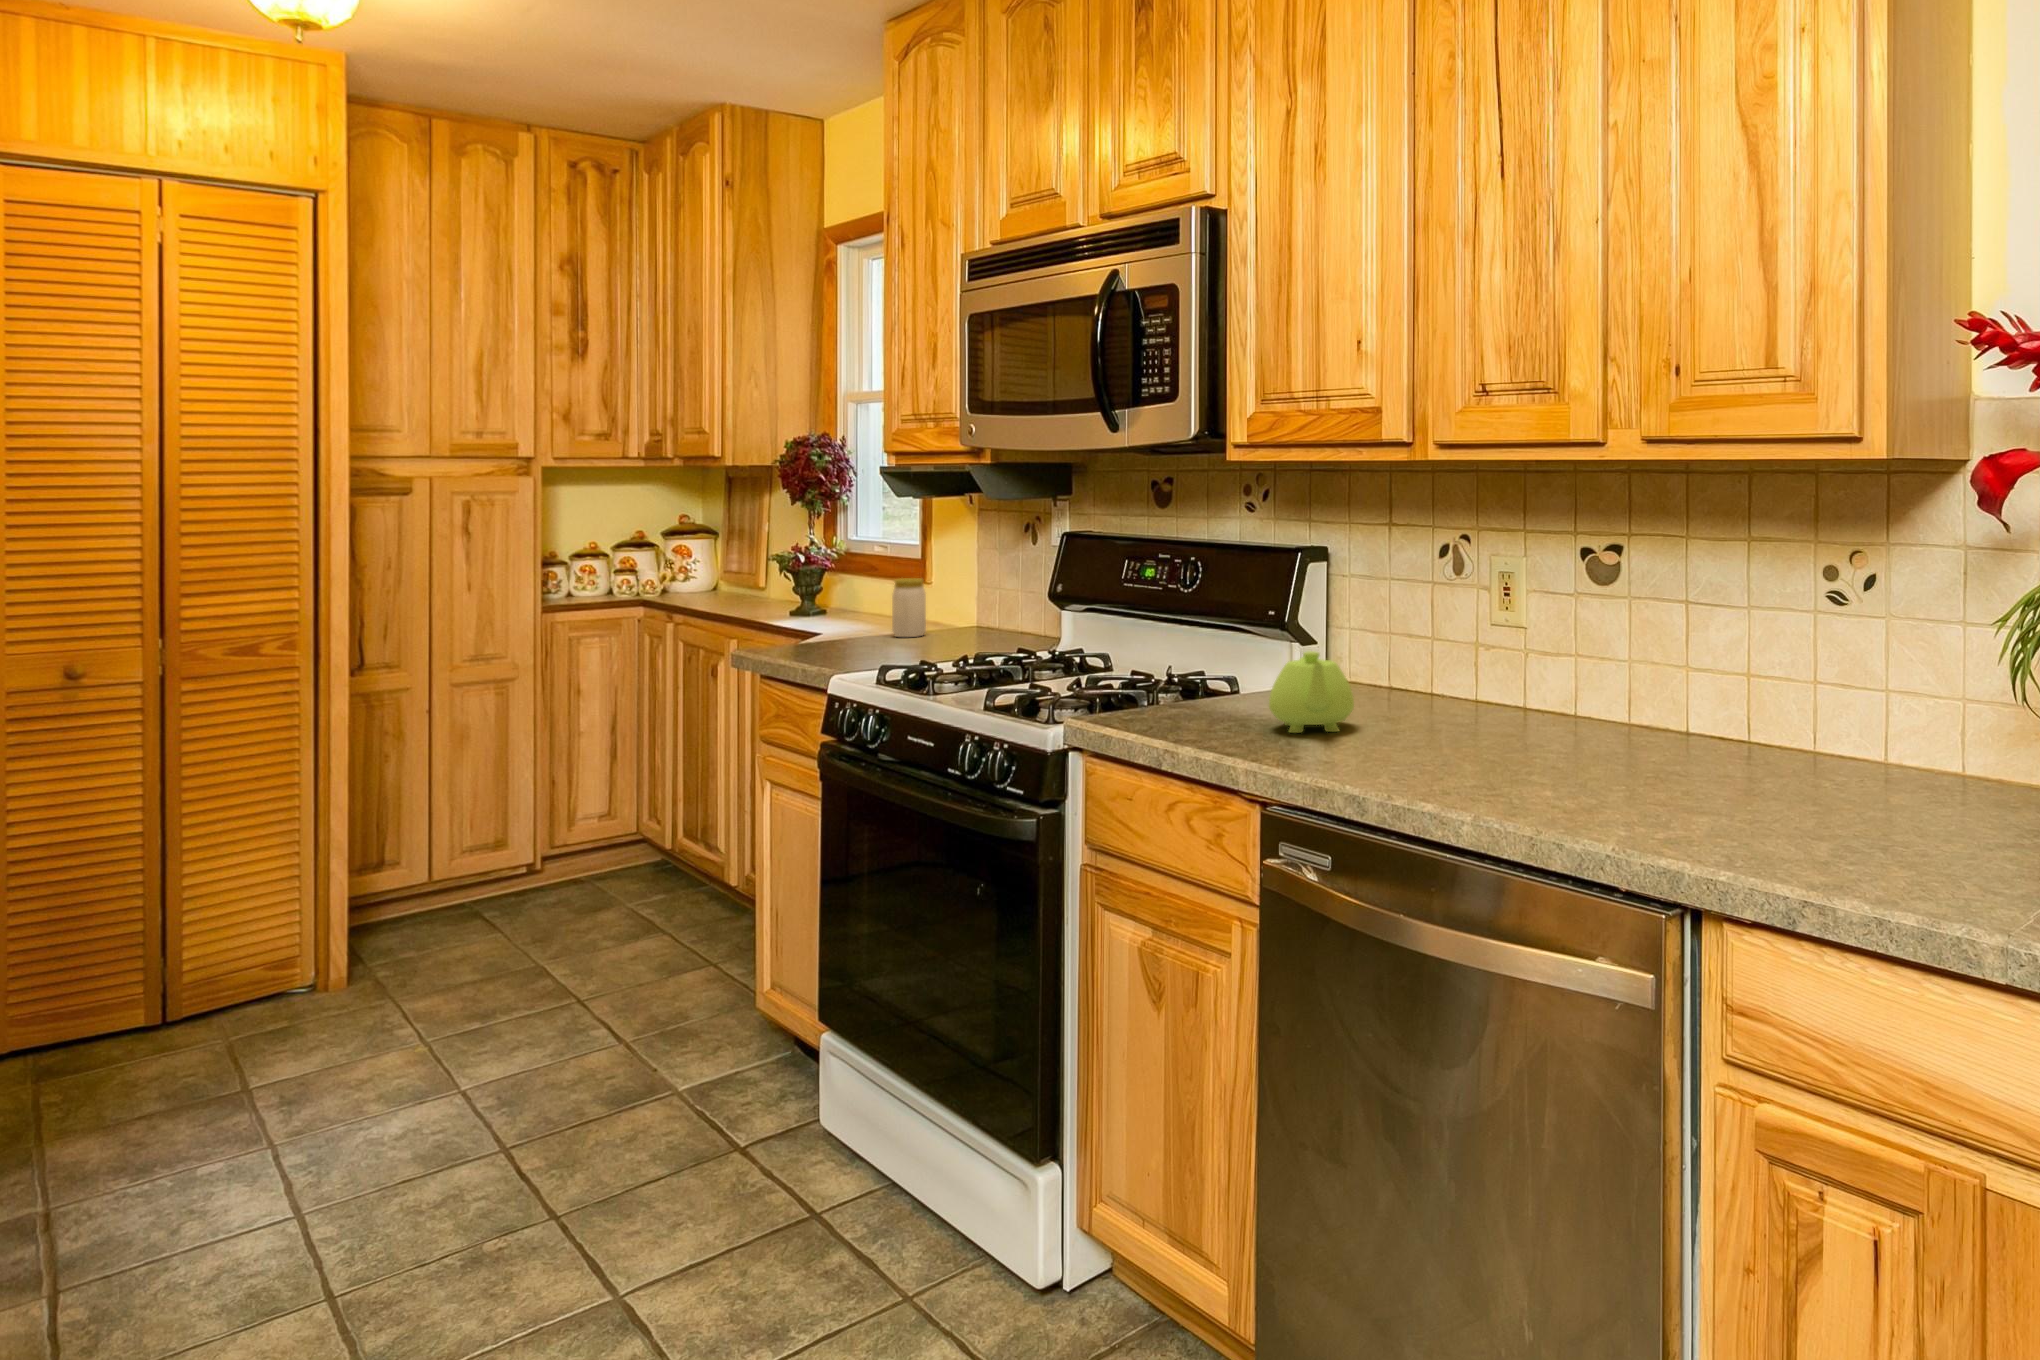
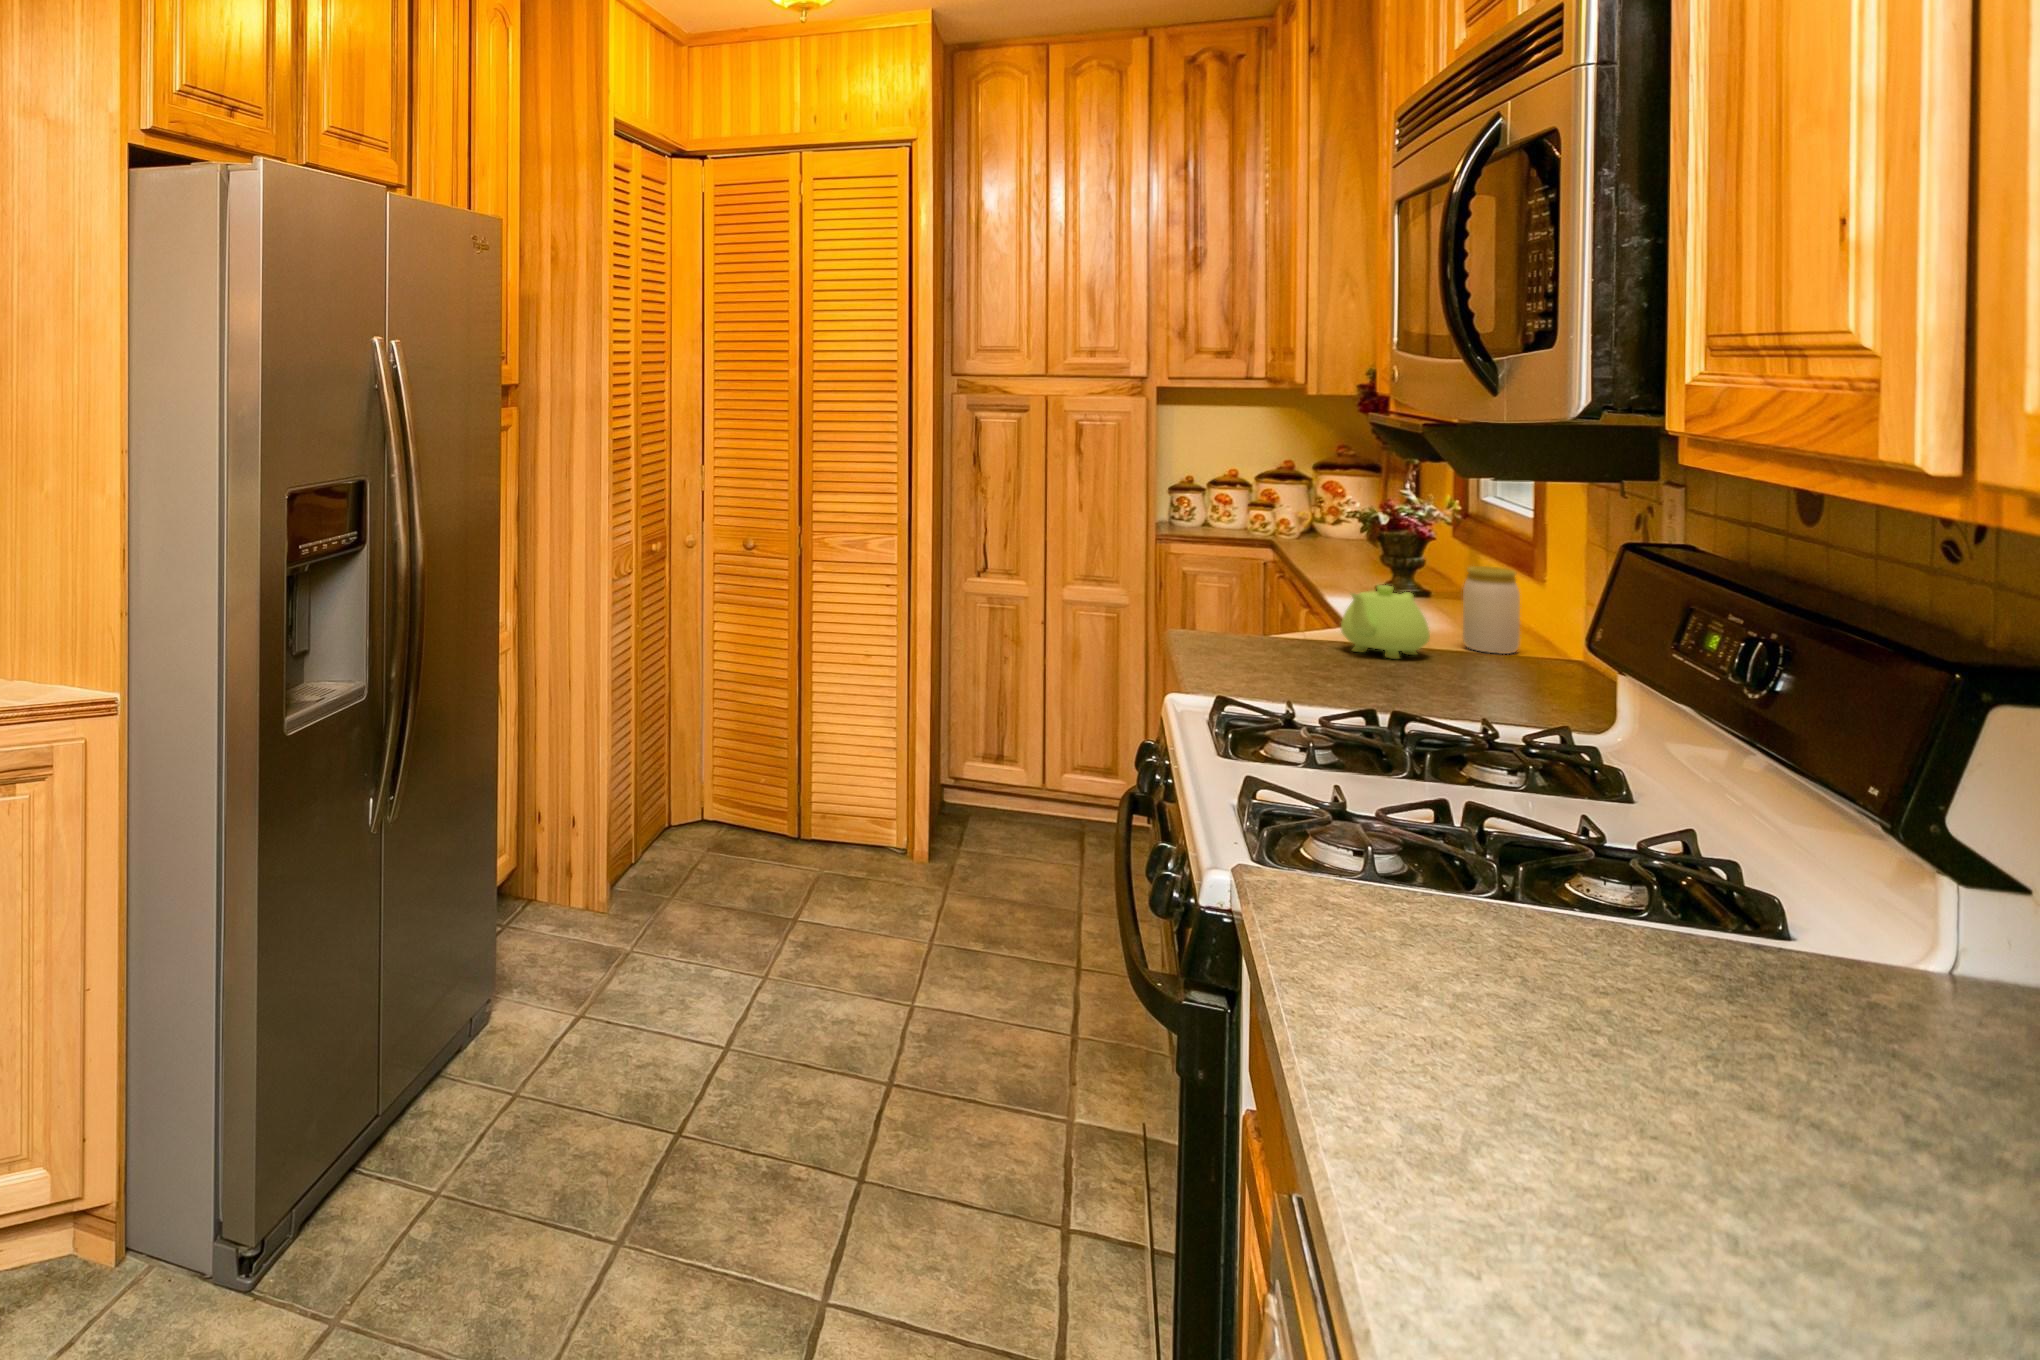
teapot: present [1269,651,1354,733] -> present [1341,585,1430,659]

